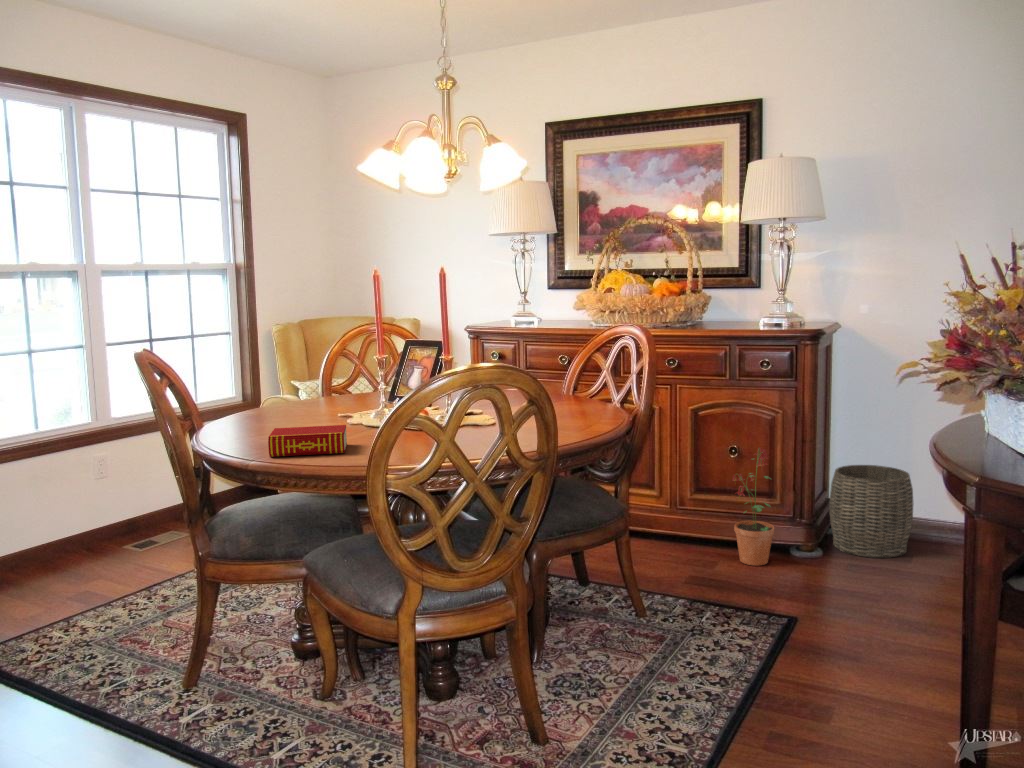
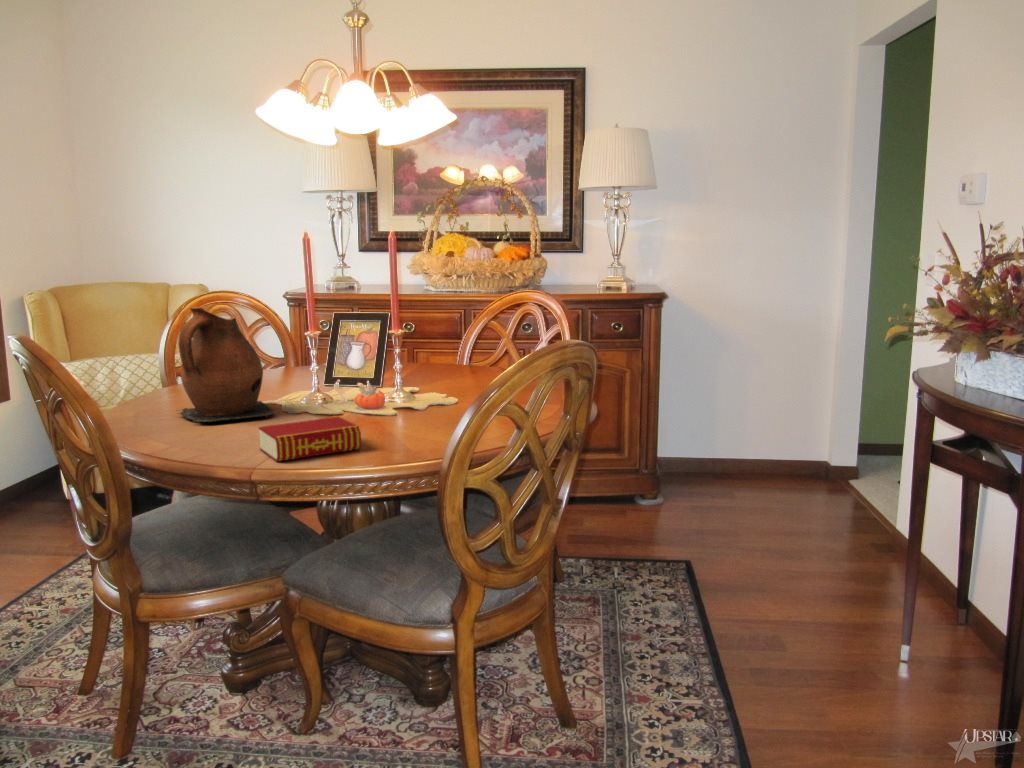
ceramic pitcher: none [257,330,342,425] -> present [178,307,275,422]
potted plant: present [732,447,774,566] -> none [587,407,634,520]
woven basket: present [829,465,913,558] -> none [662,416,734,500]

